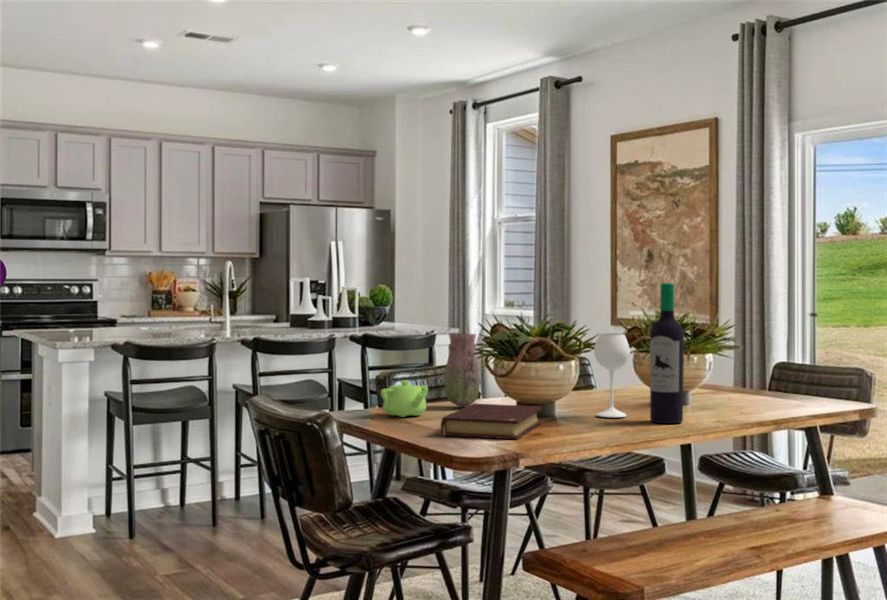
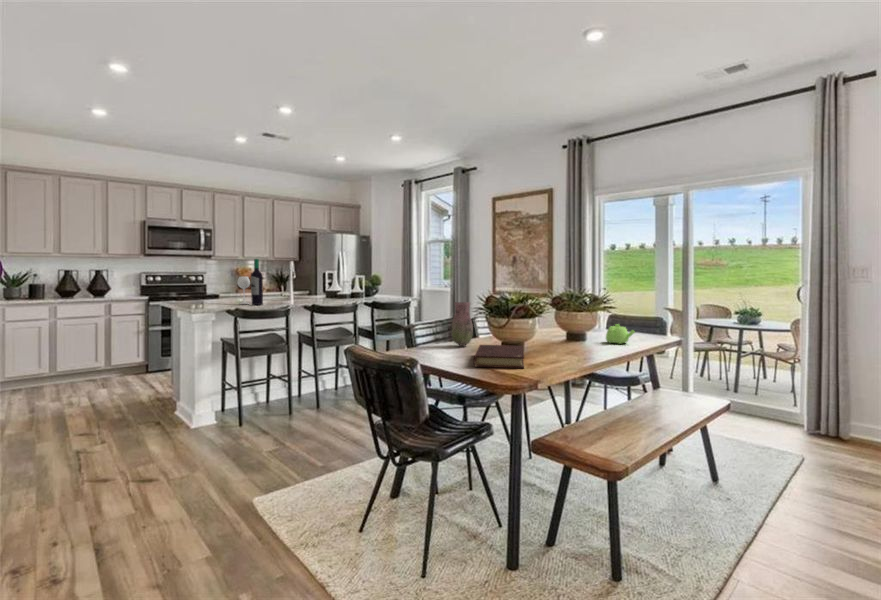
wine bottle: present [594,283,684,423] -> present [237,259,263,305]
teapot: present [381,381,428,417] -> present [606,324,635,344]

